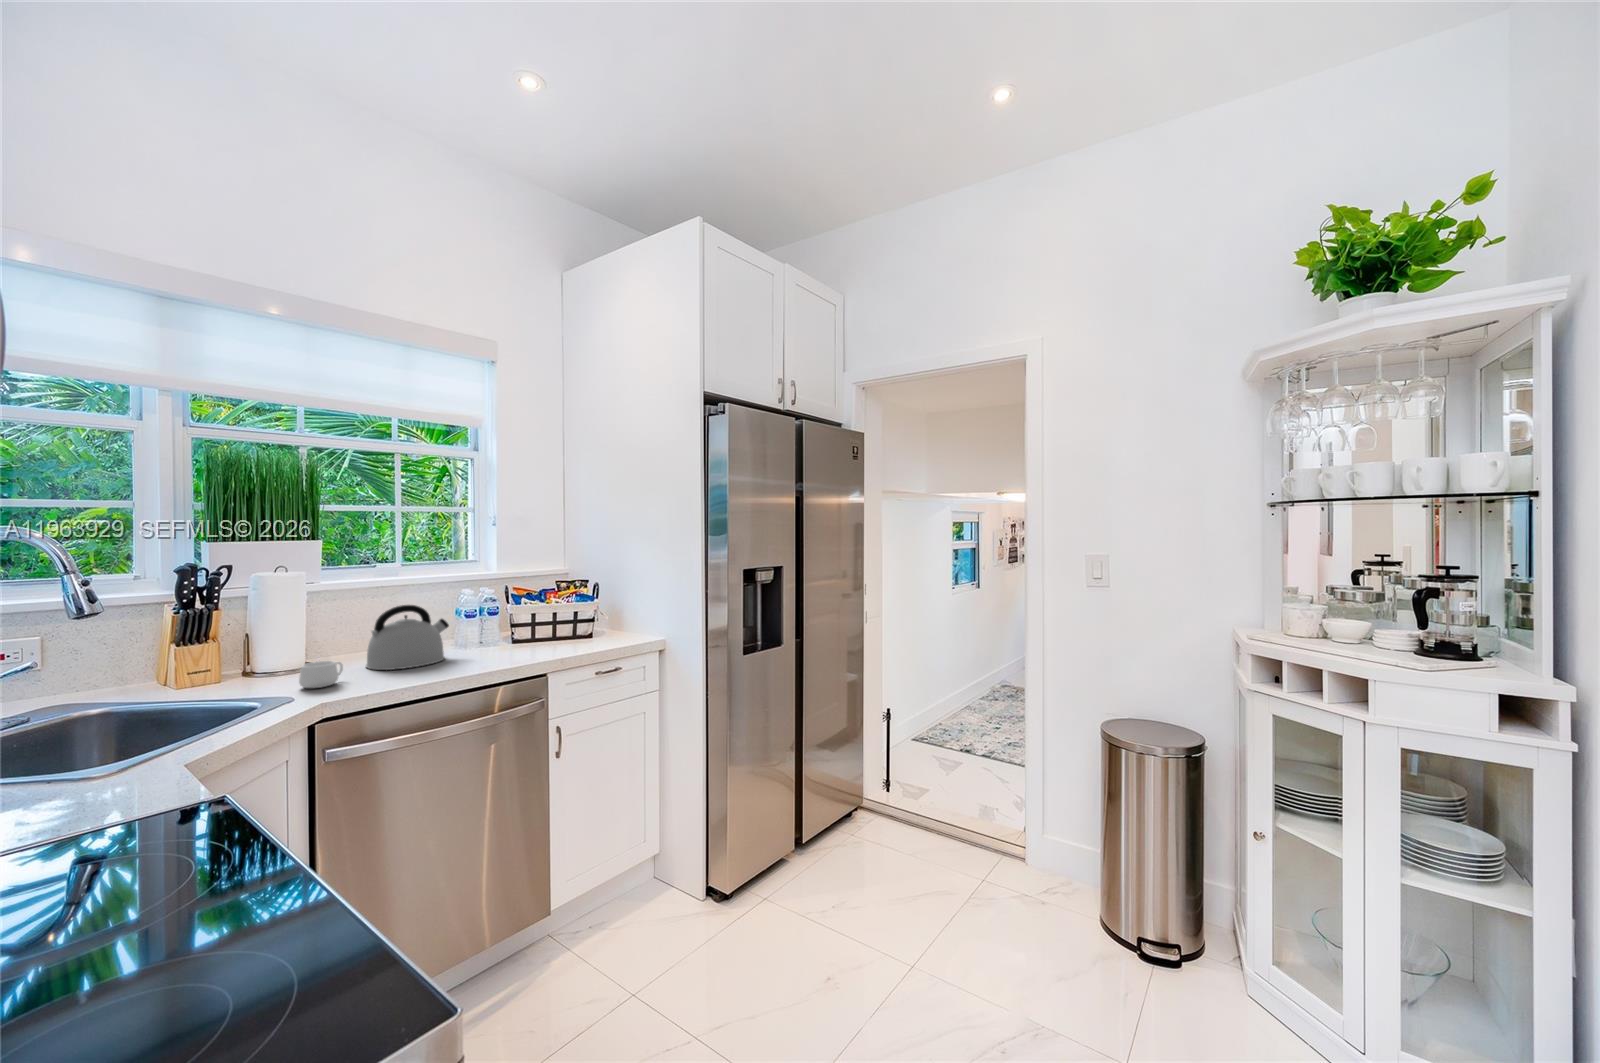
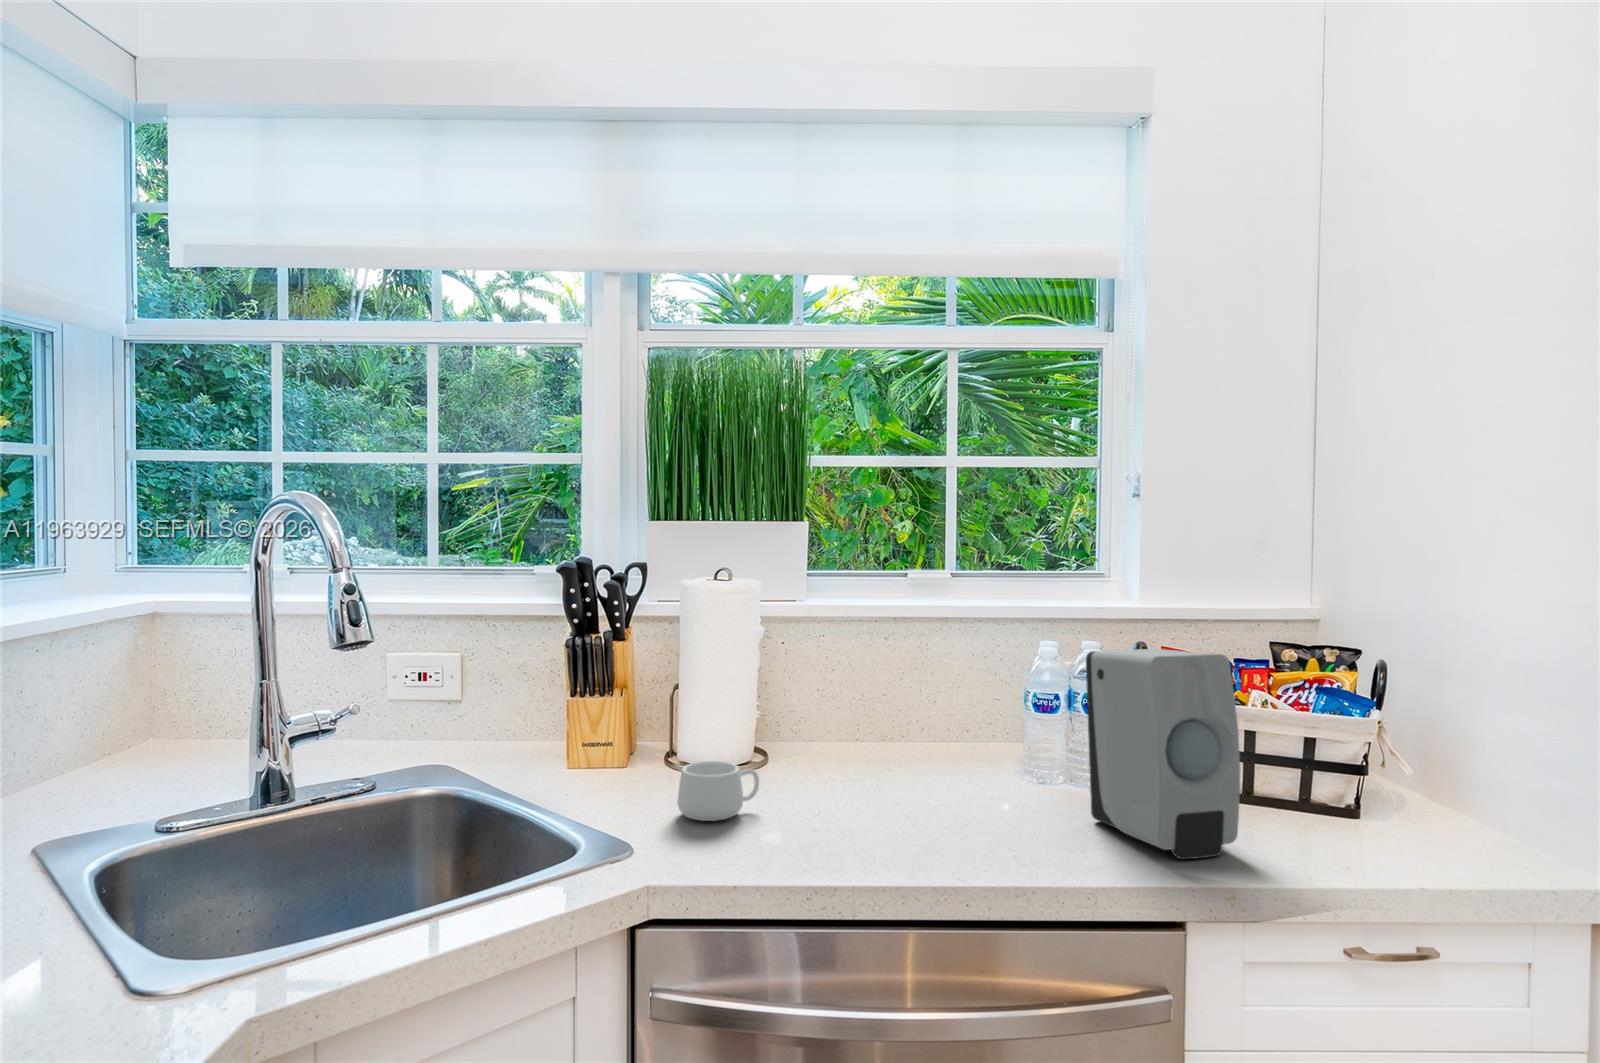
soap dispenser: none [496,584,557,657] -> present [1086,649,1240,859]
kettle: present [366,605,449,670] -> none [823,662,987,810]

